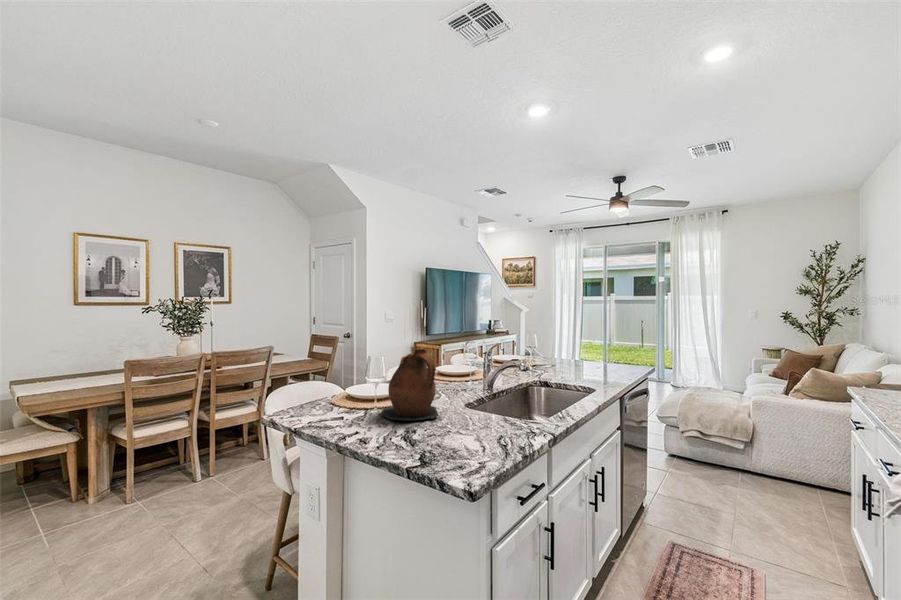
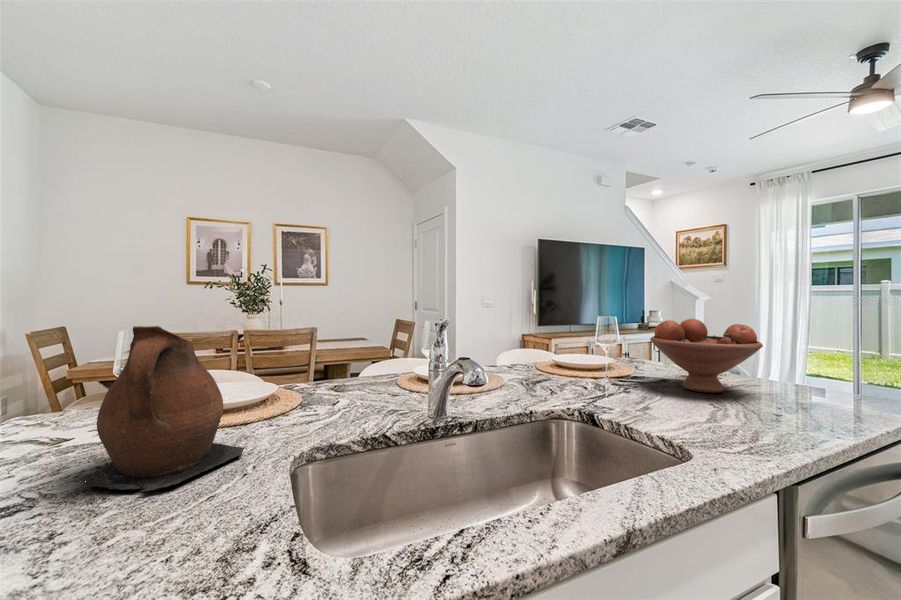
fruit bowl: none [547,331,595,367] -> present [650,319,763,393]

